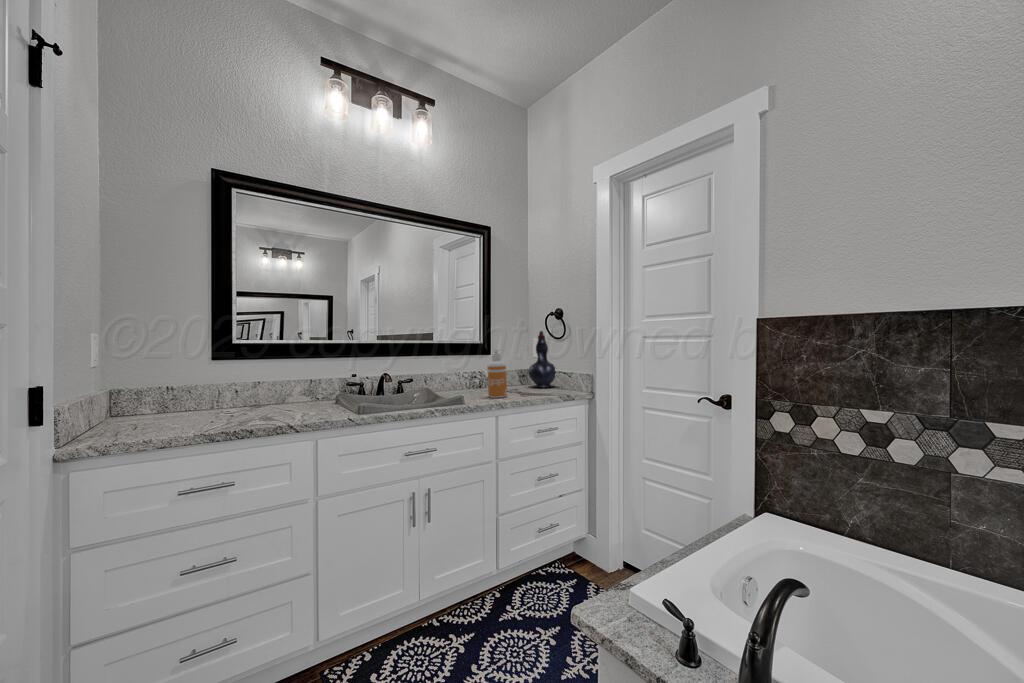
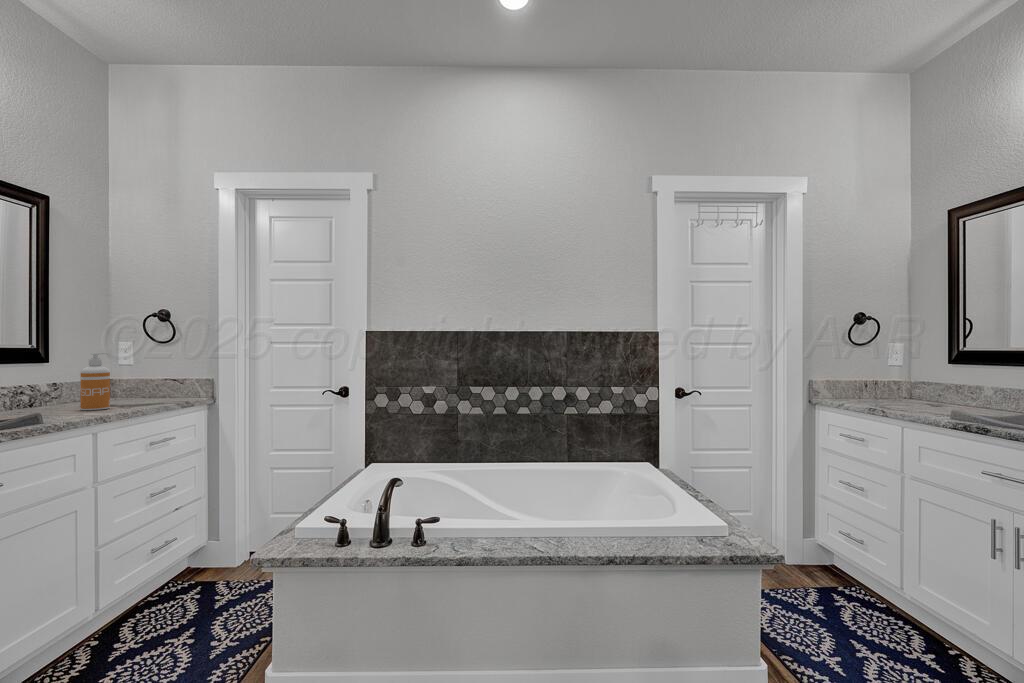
decorative vase: present [529,331,556,388] -> none [111,333,153,400]

